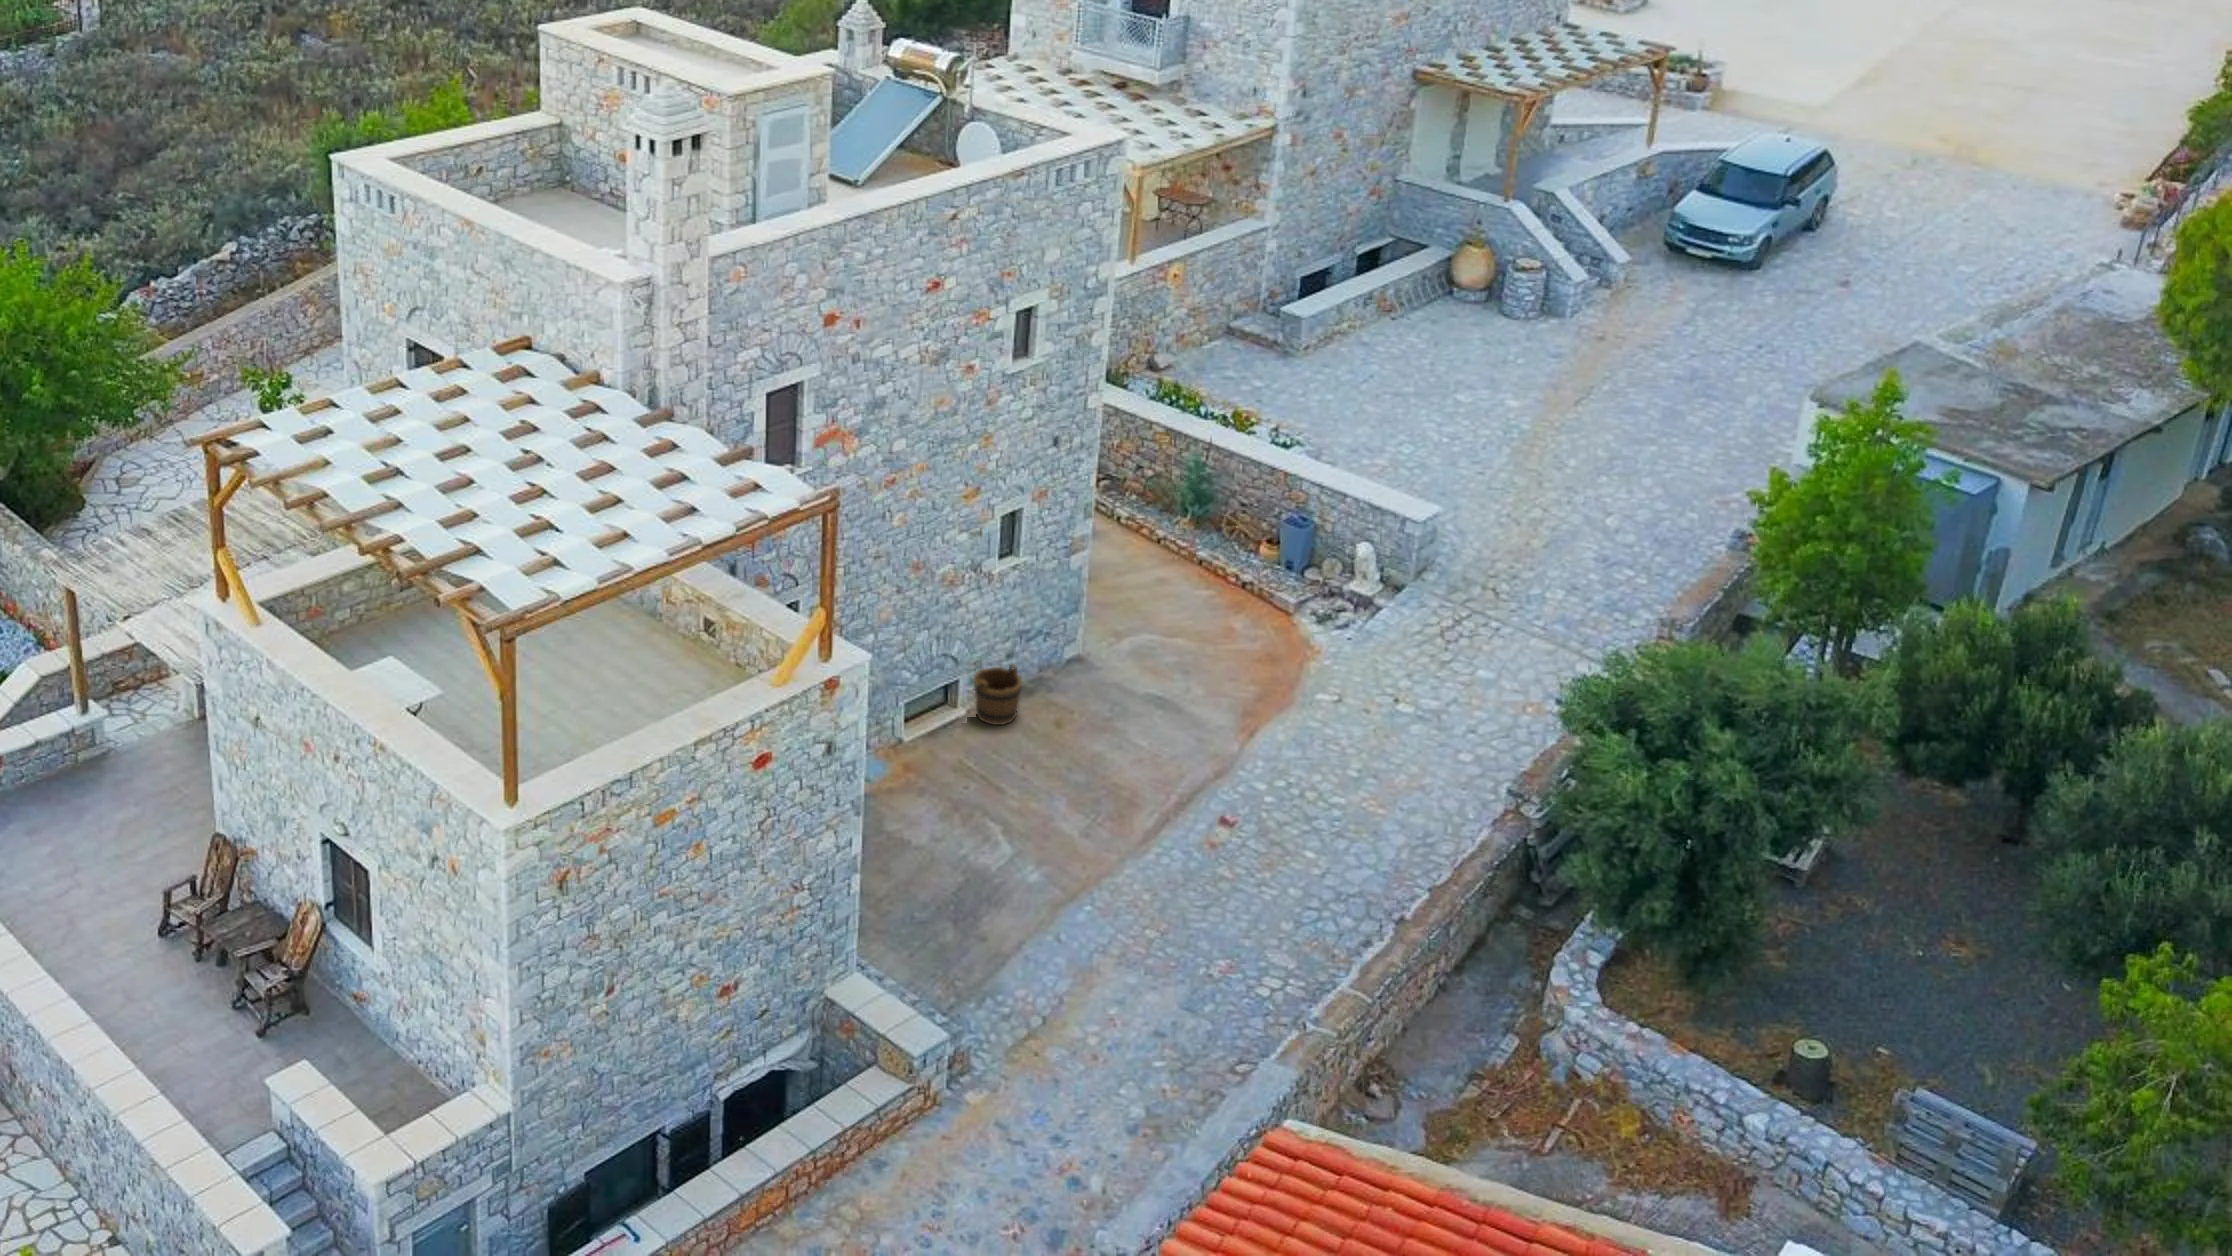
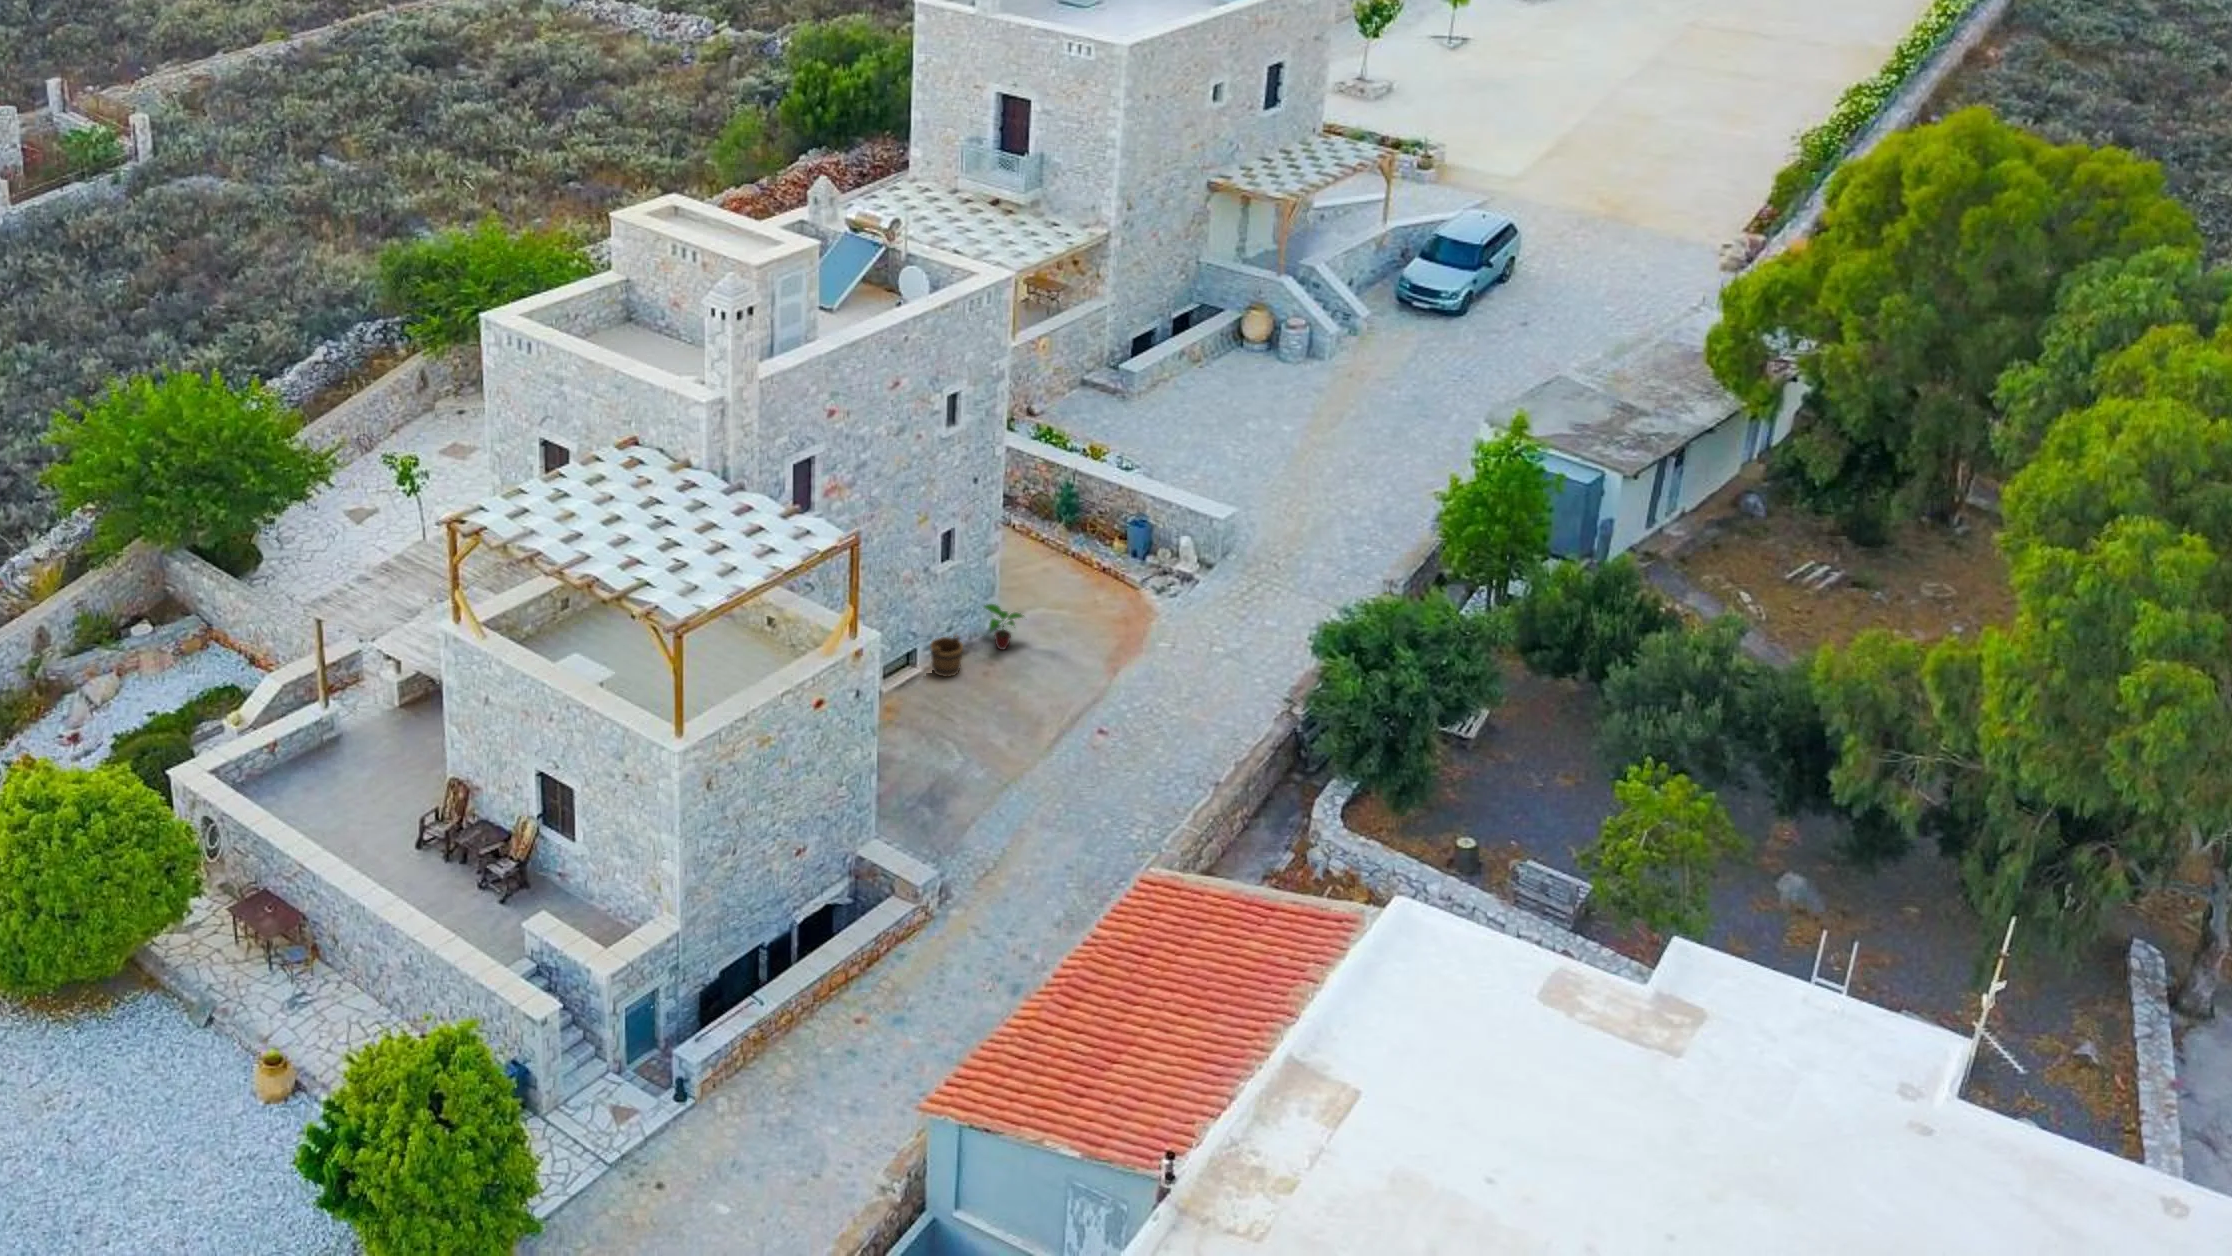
potted plant: none [1053,623,1119,691] -> present [984,604,1024,650]

